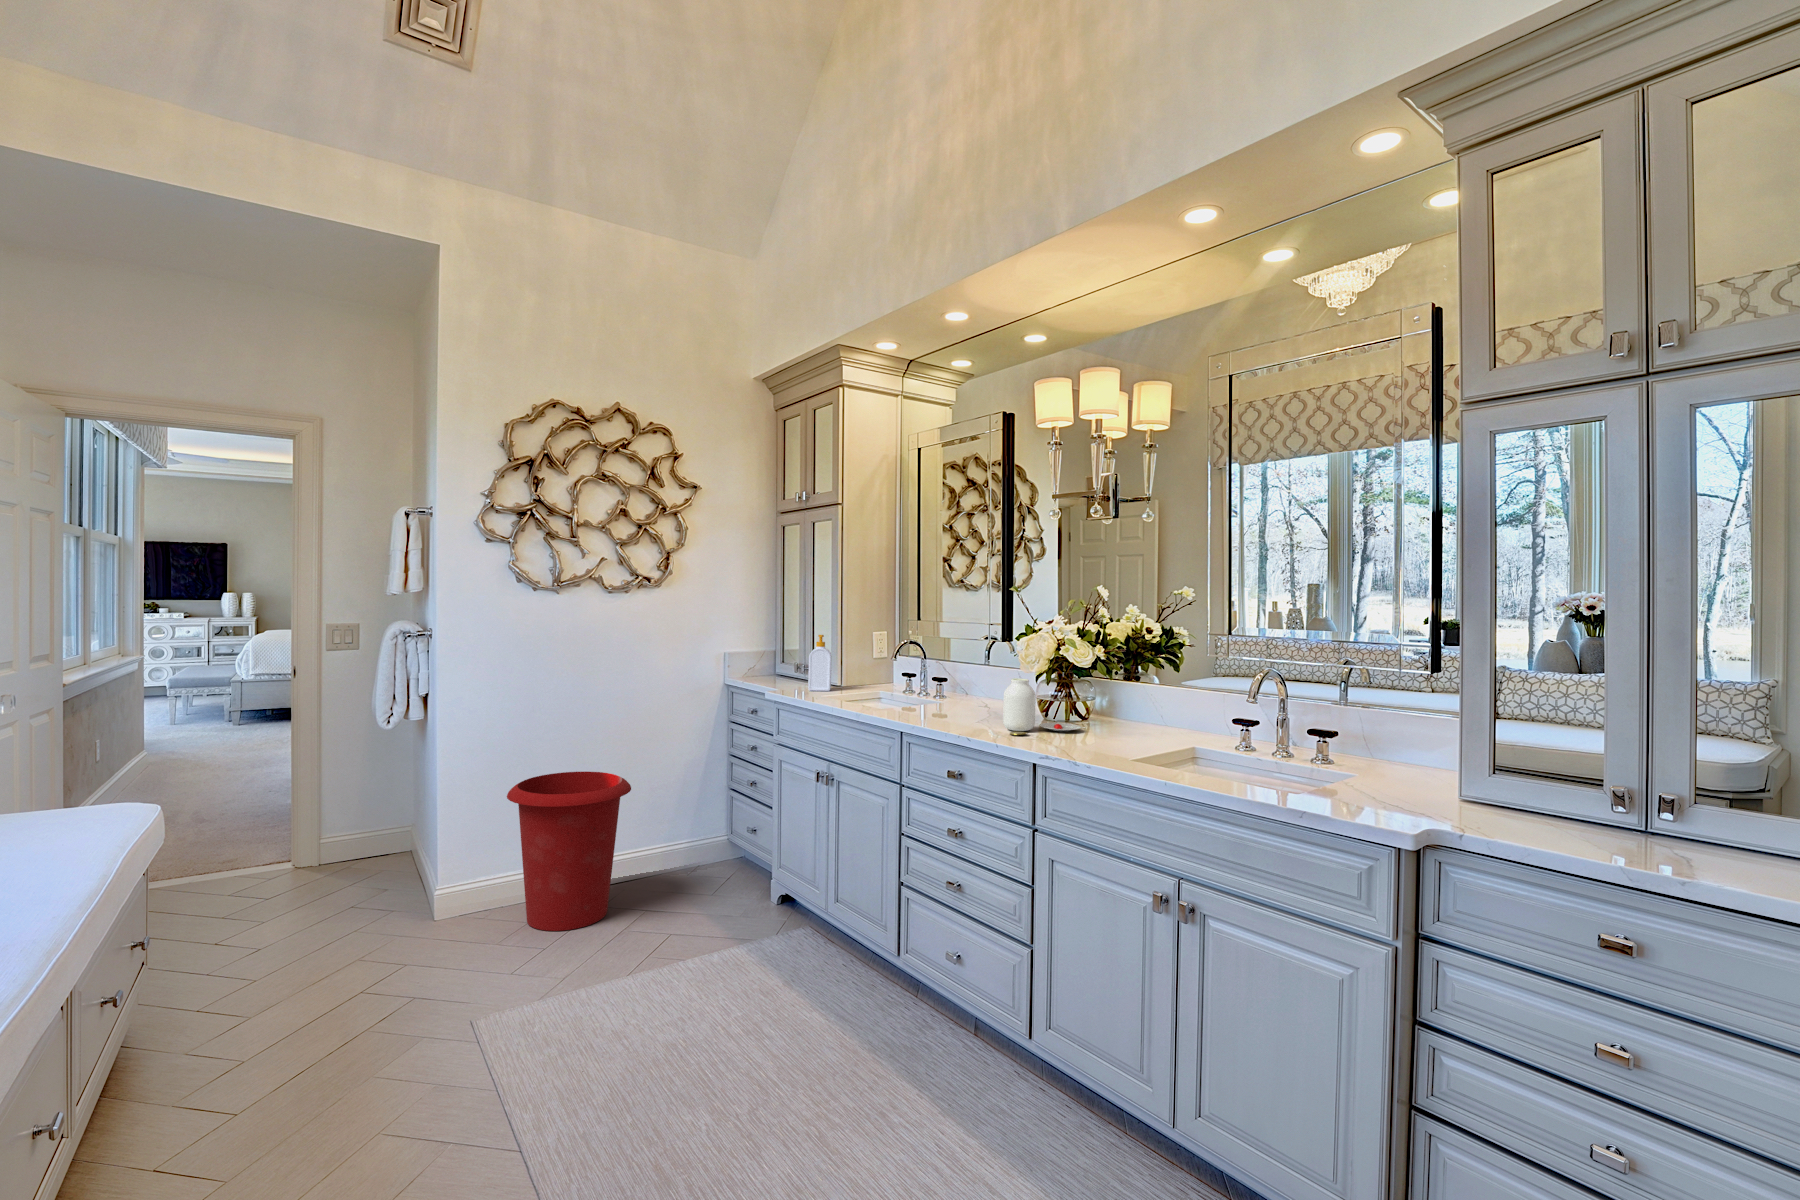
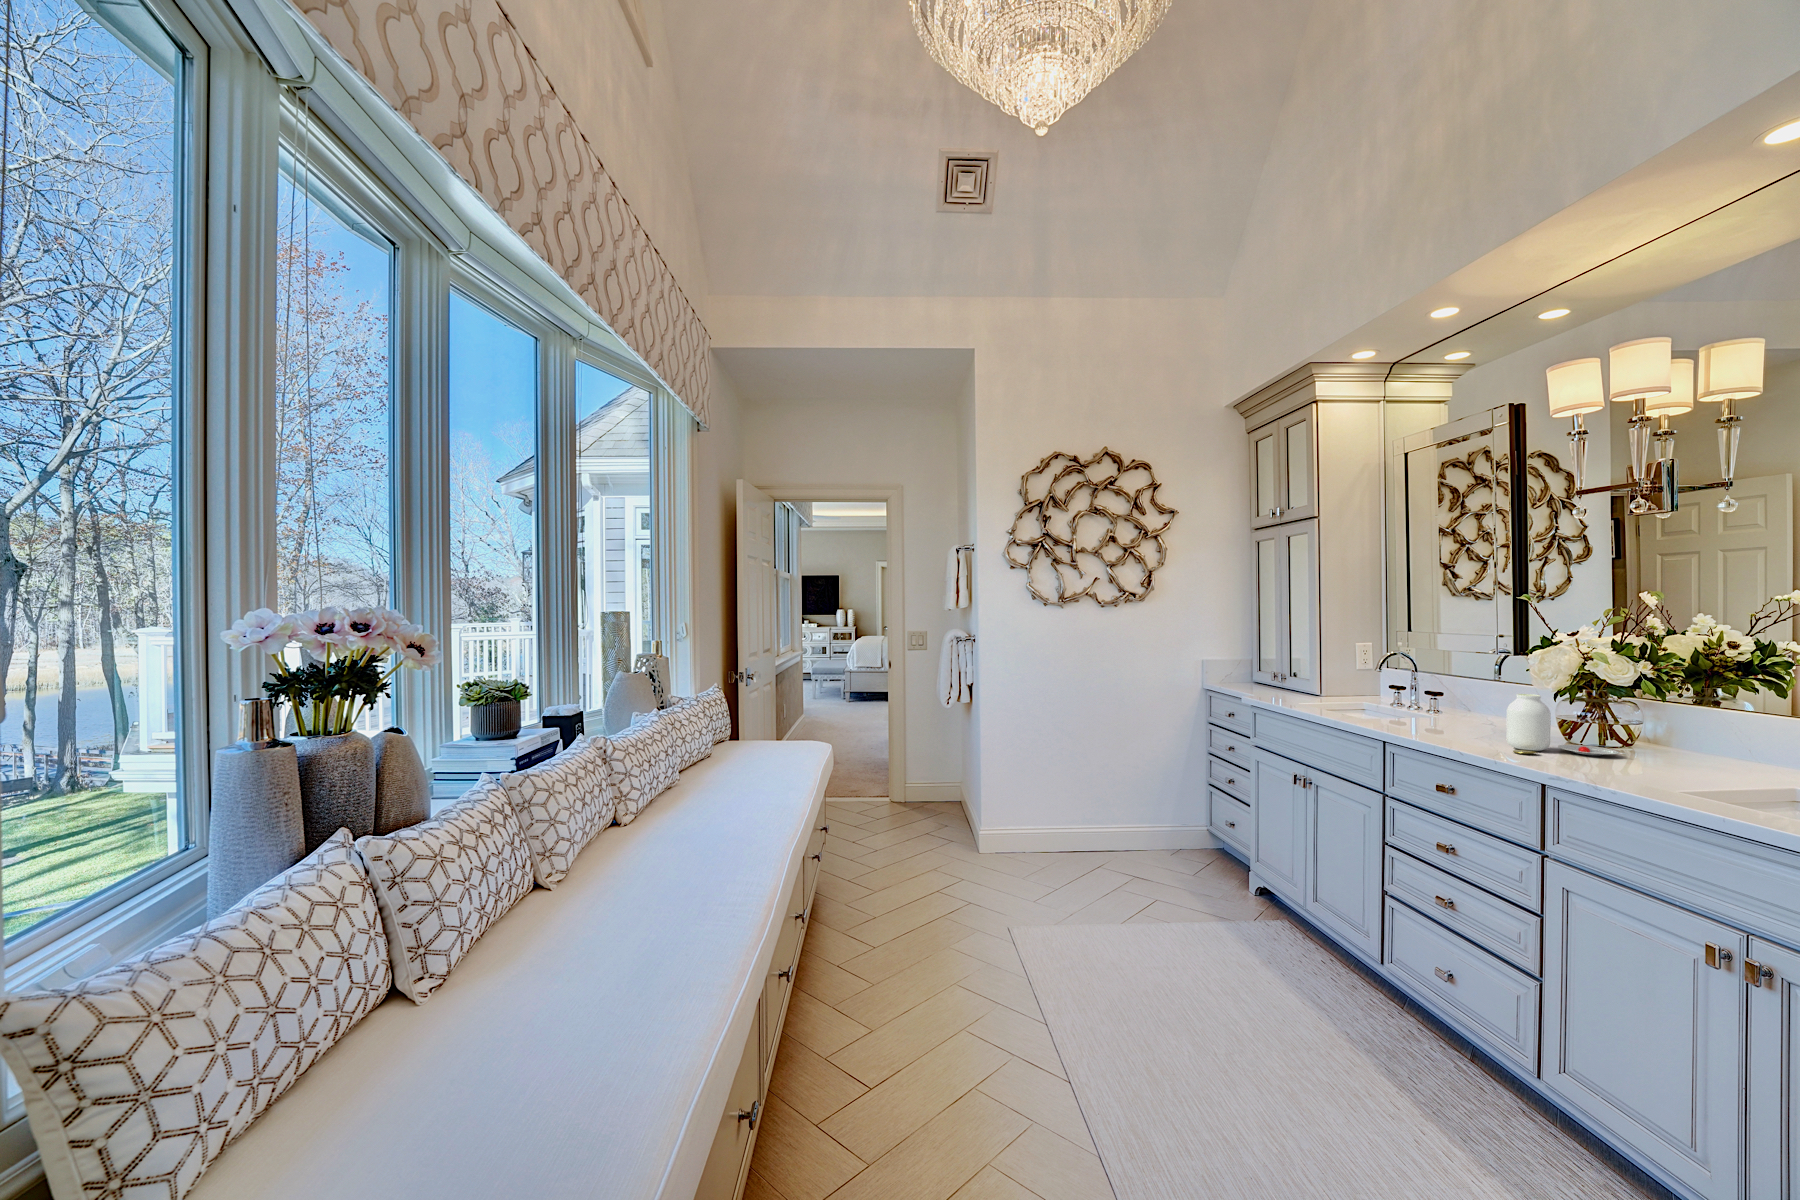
soap bottle: present [808,635,832,691] -> none [1288,644,1313,699]
waste bin: present [507,772,631,931] -> none [1026,753,1122,880]

